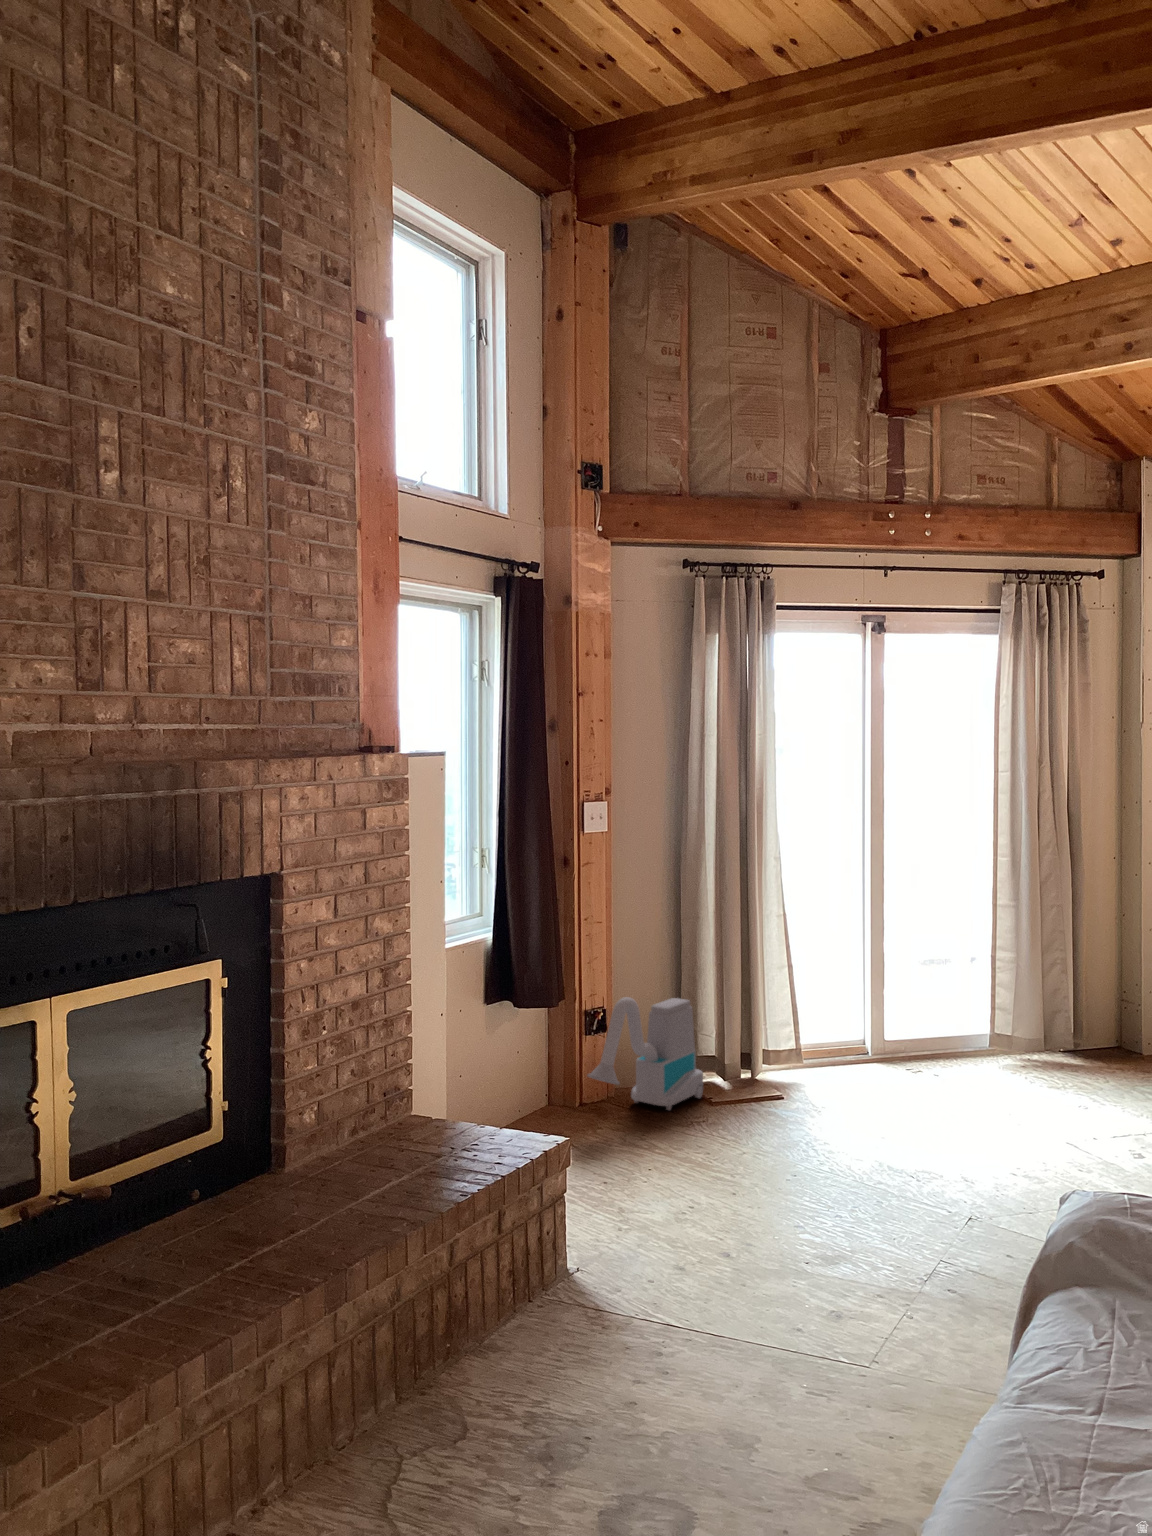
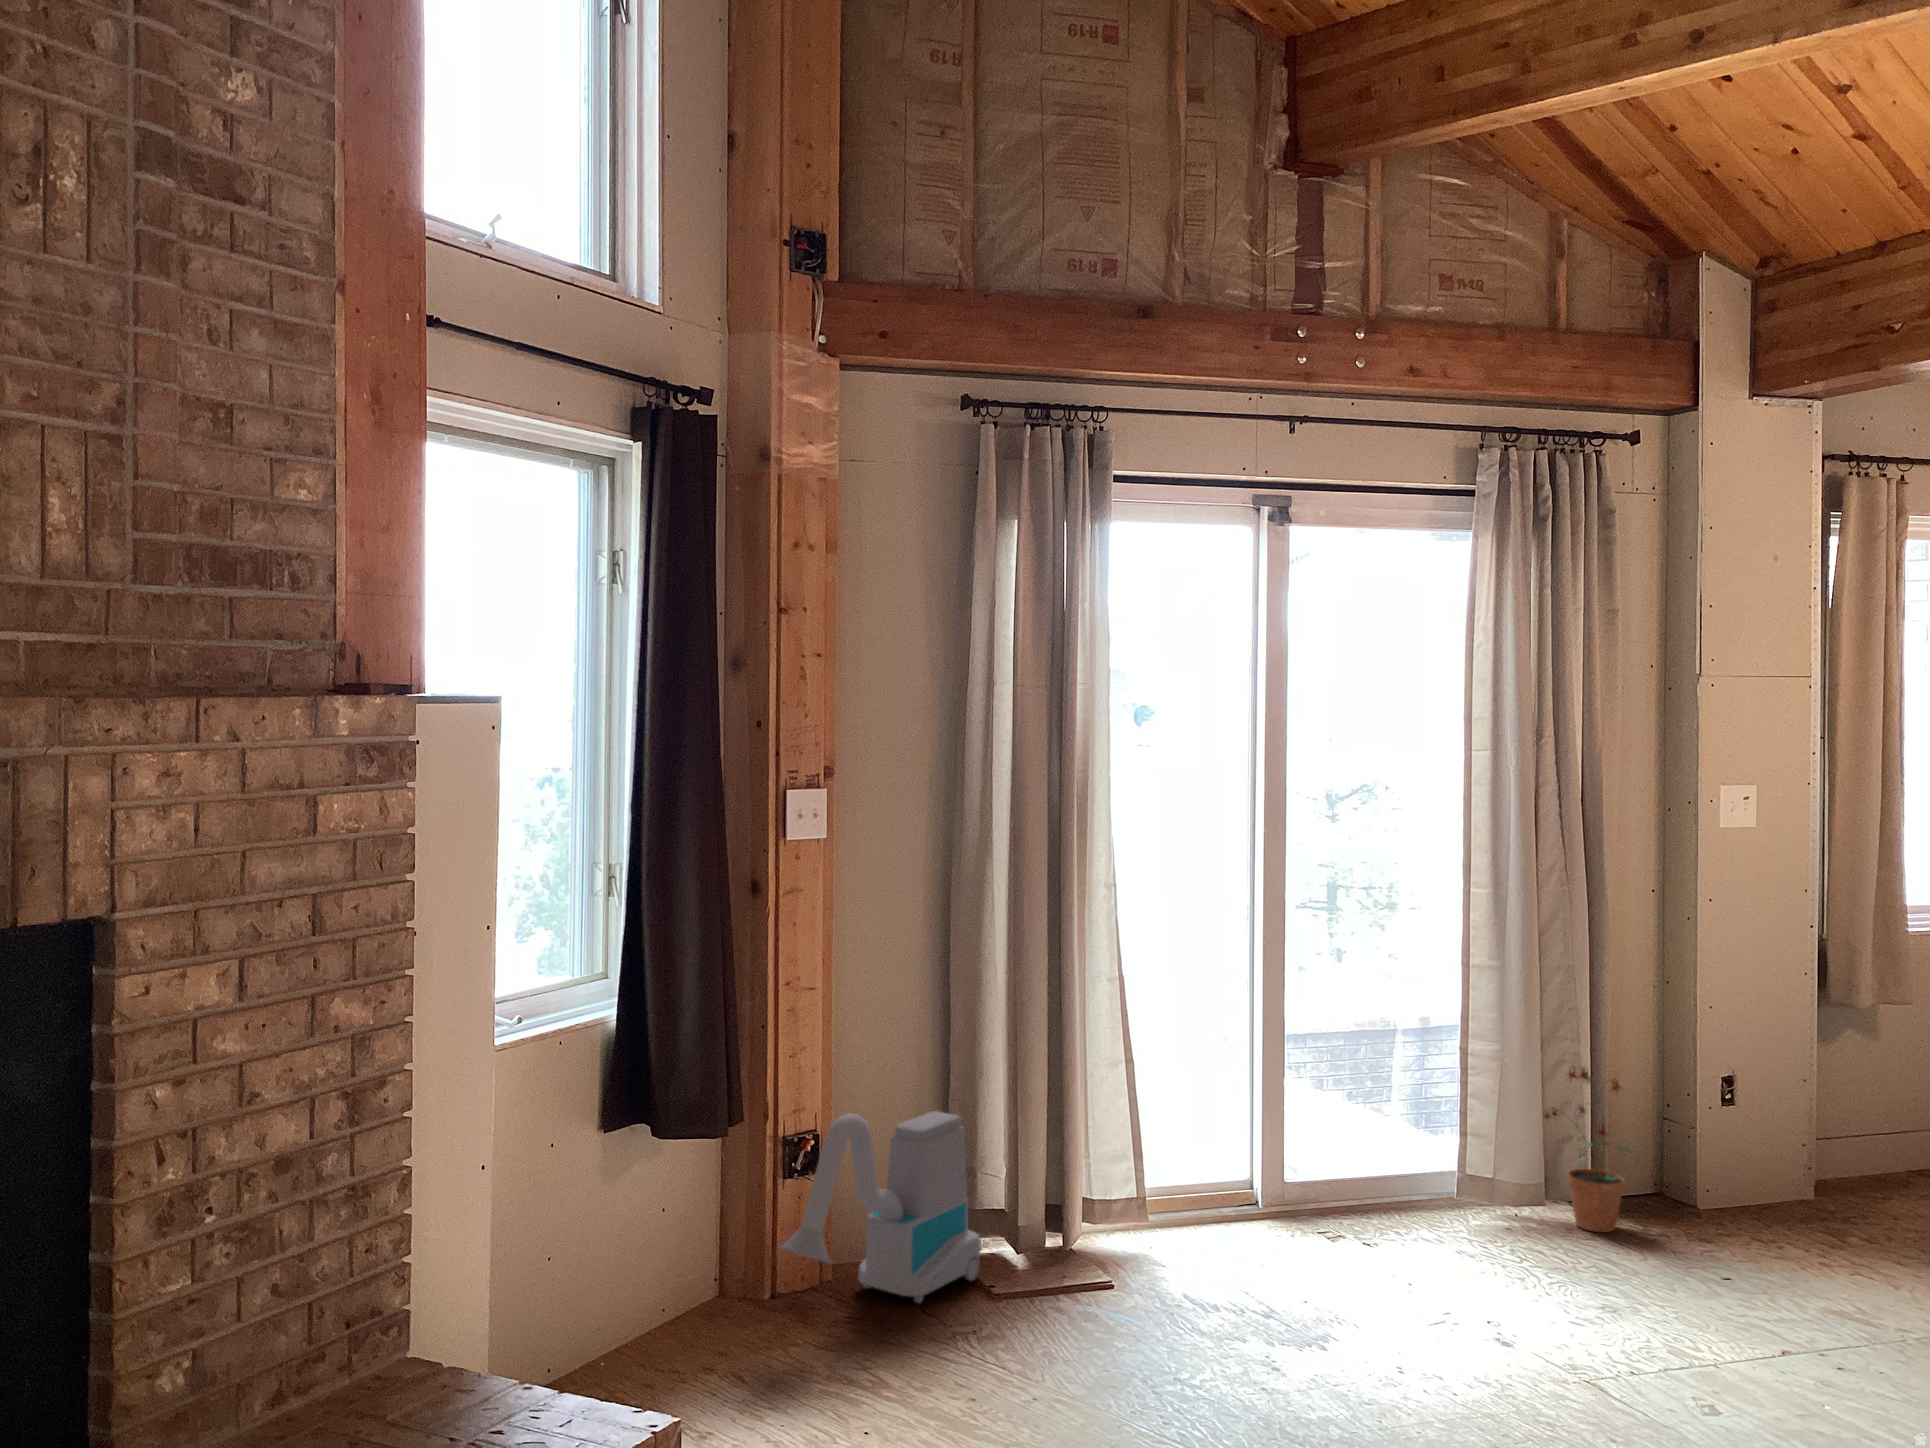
potted plant: none [1048,966,1105,1068] -> present [1543,1066,1631,1232]

